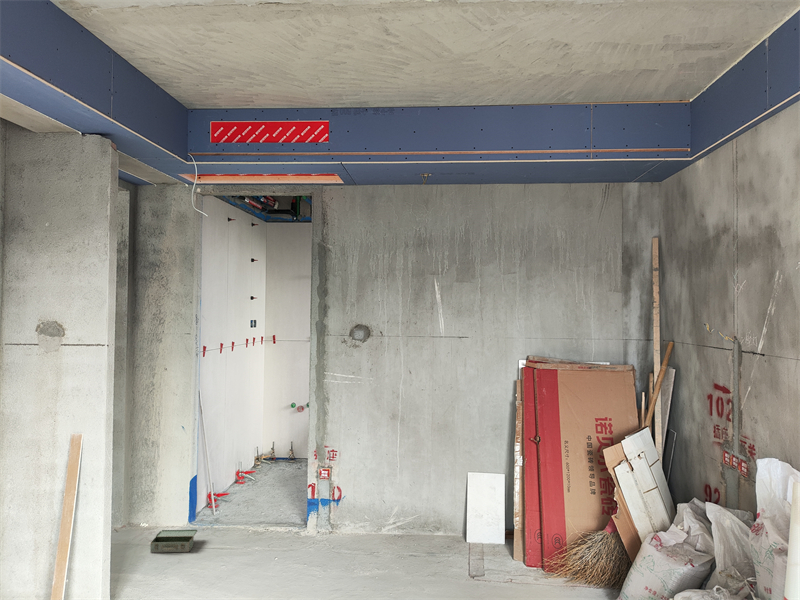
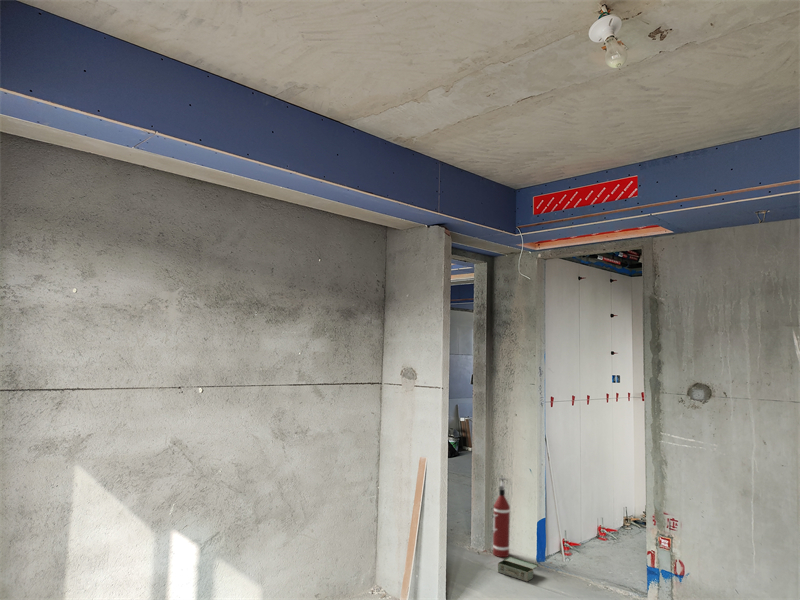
fire extinguisher: none [135,444,156,535] -> present [492,477,510,557]

